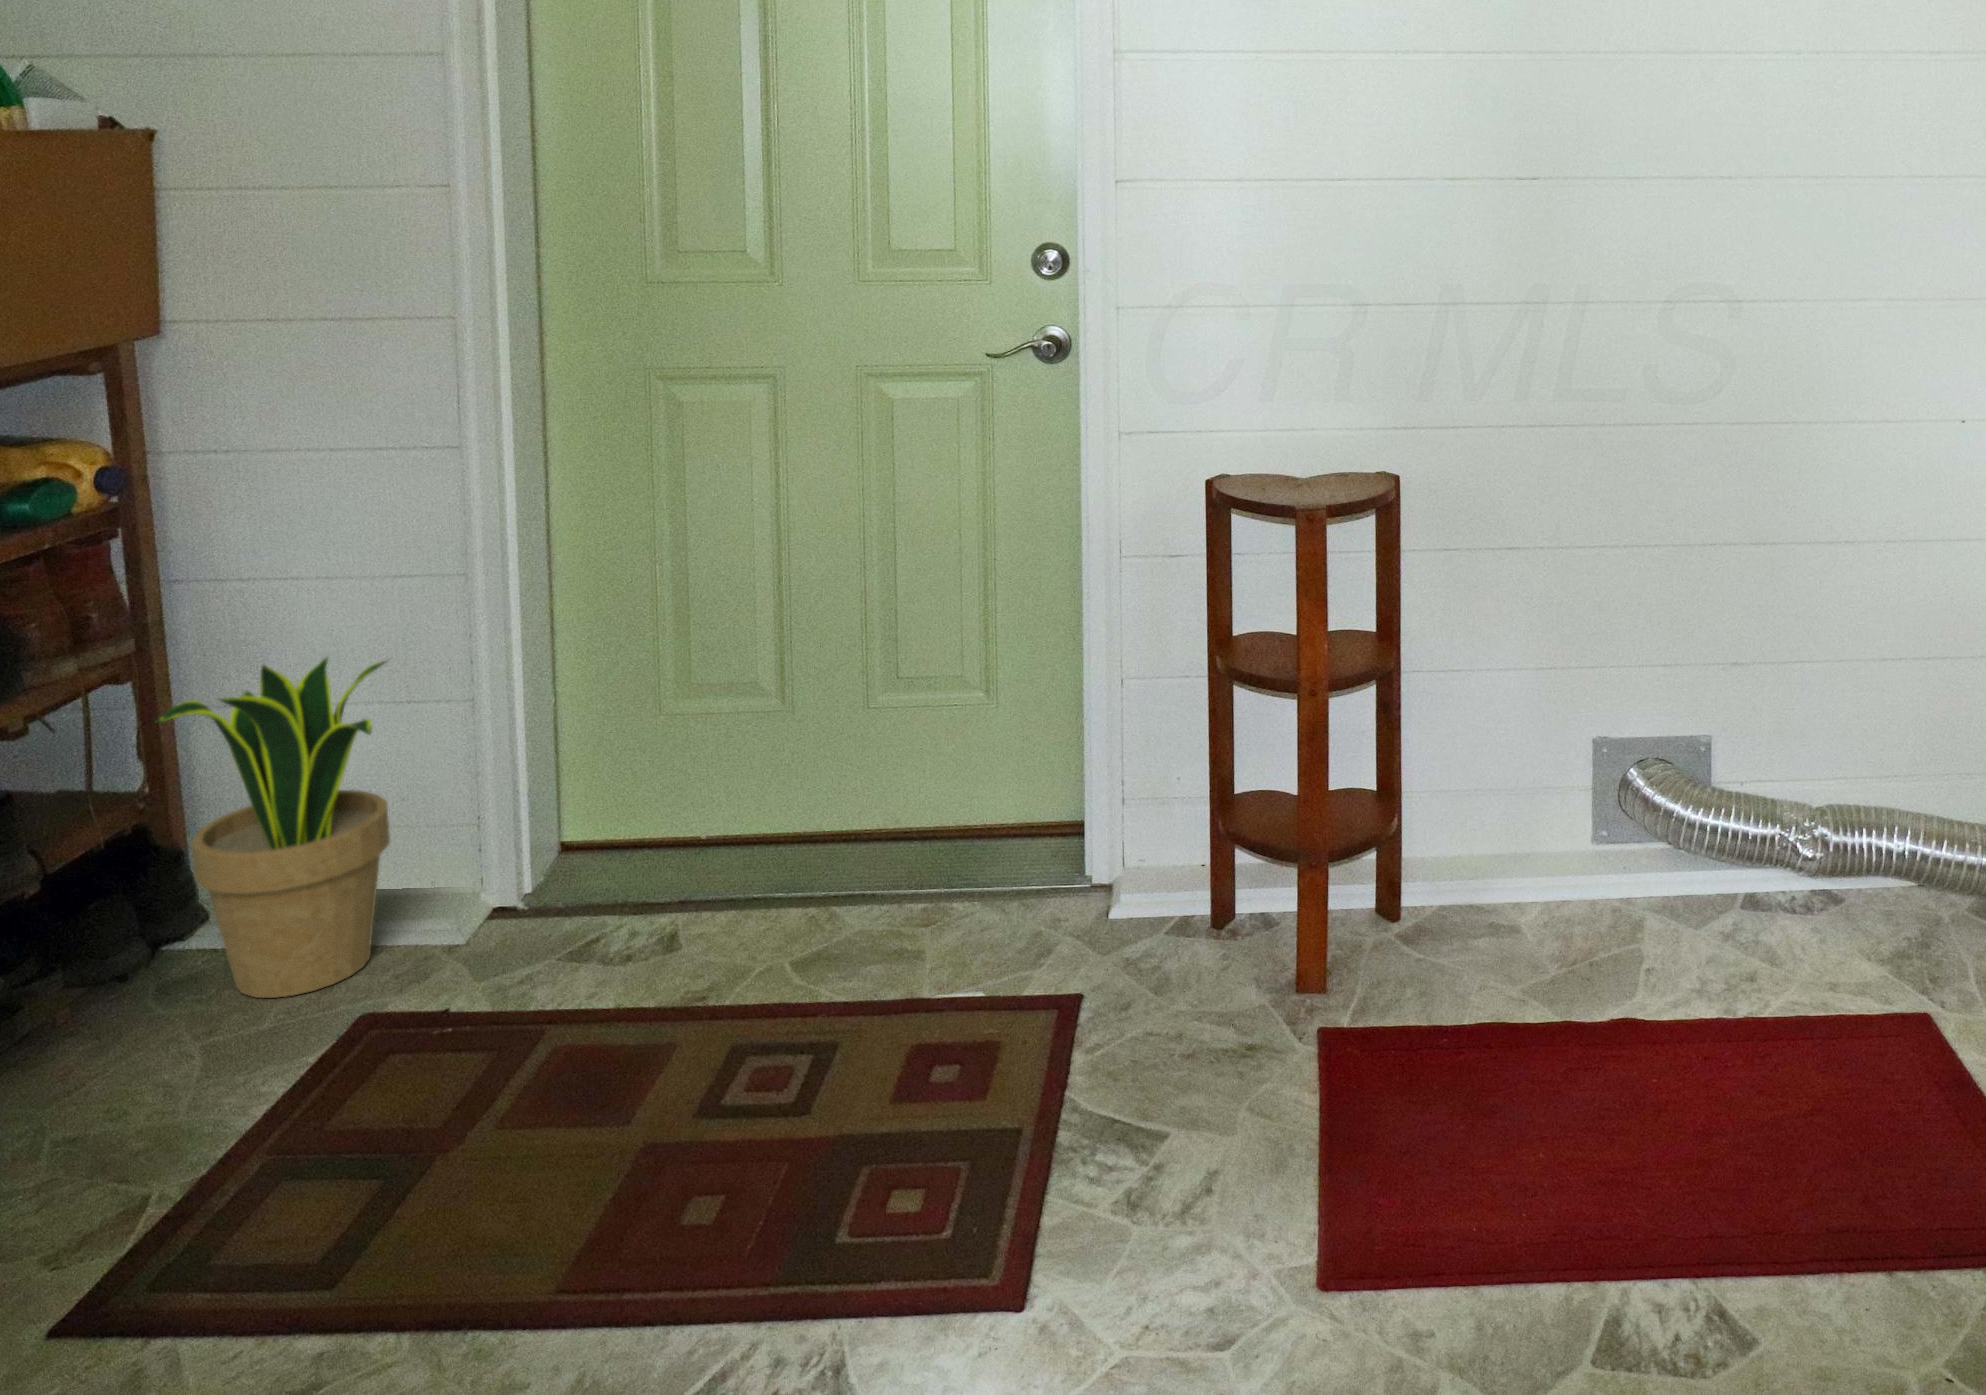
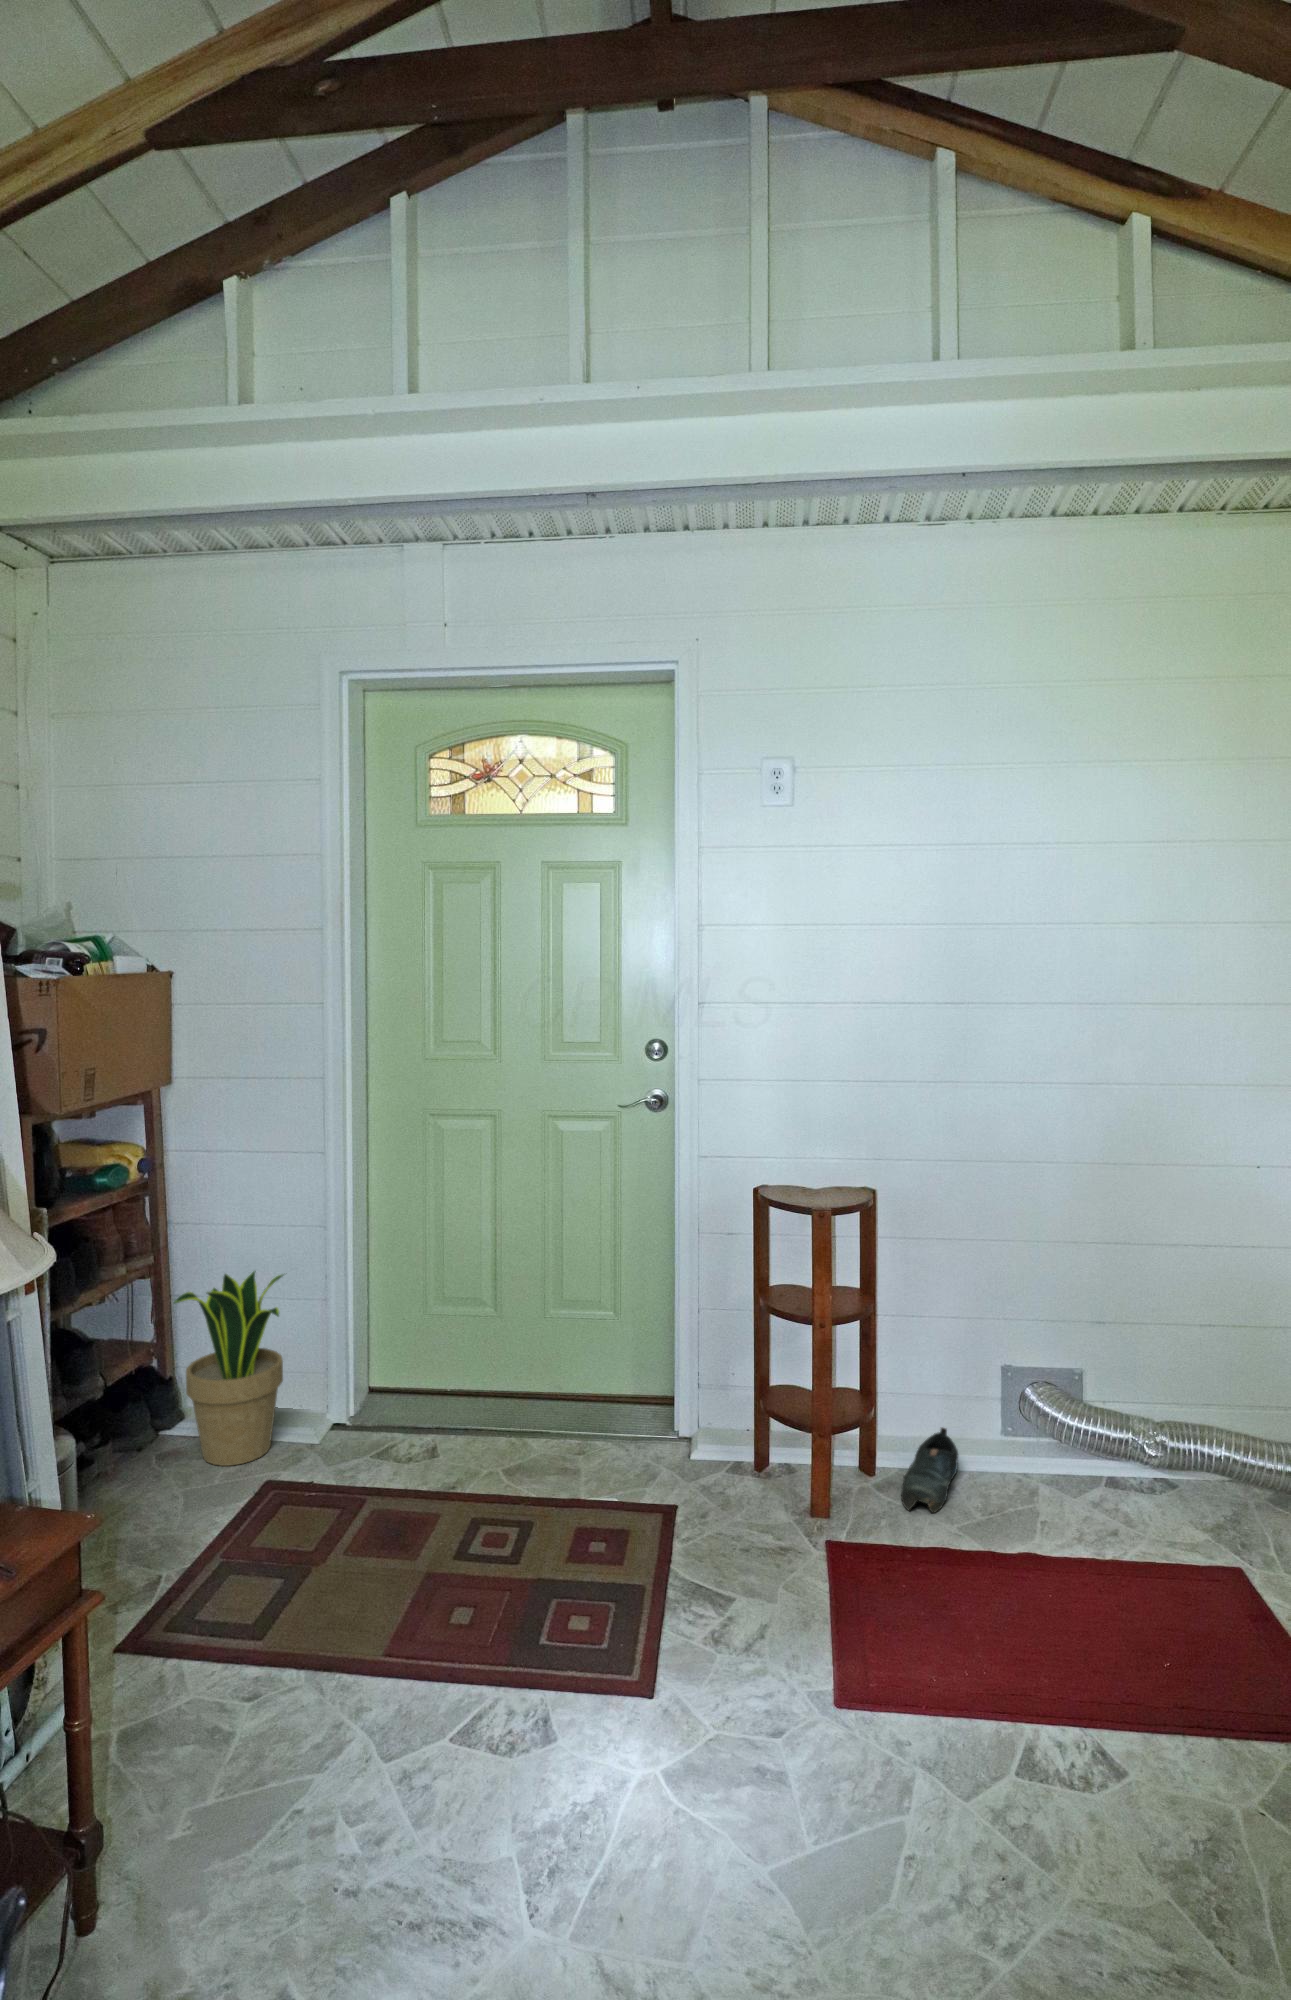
shoe: none [1441,839,1529,970] -> present [901,1428,958,1513]

